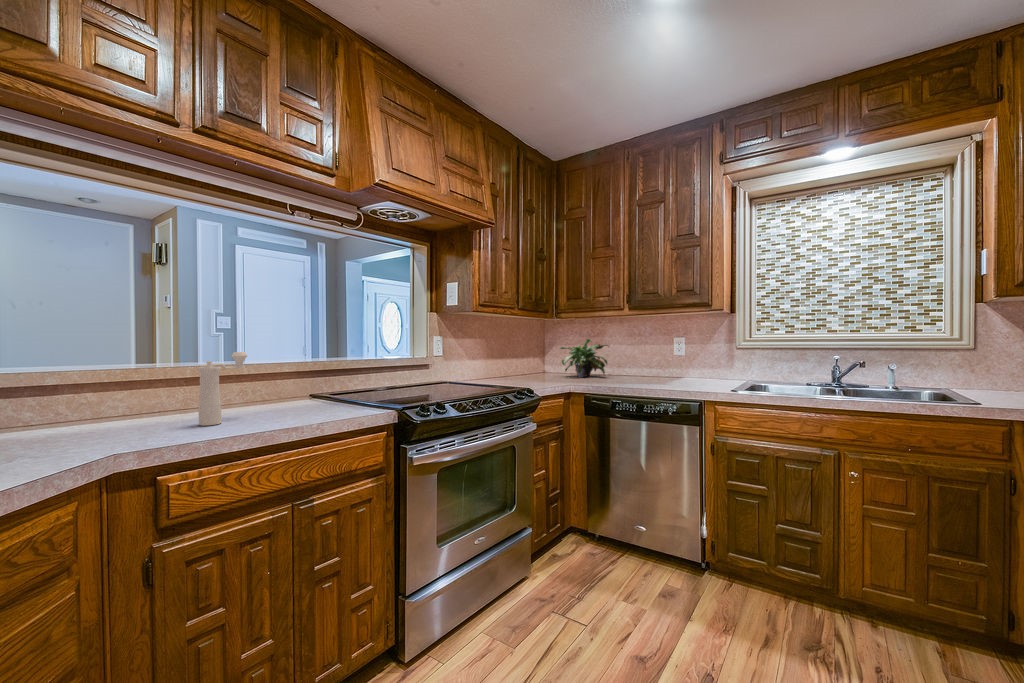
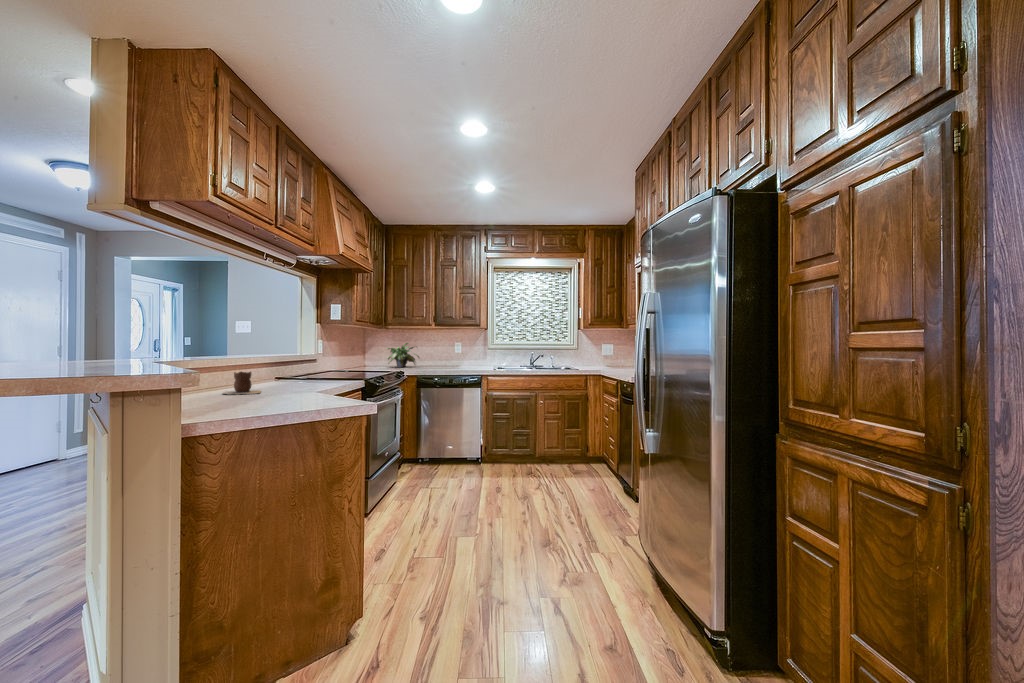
pepper mill: present [198,352,247,426] -> none [286,350,298,390]
vase: none [74,389,166,433] -> present [223,372,261,394]

